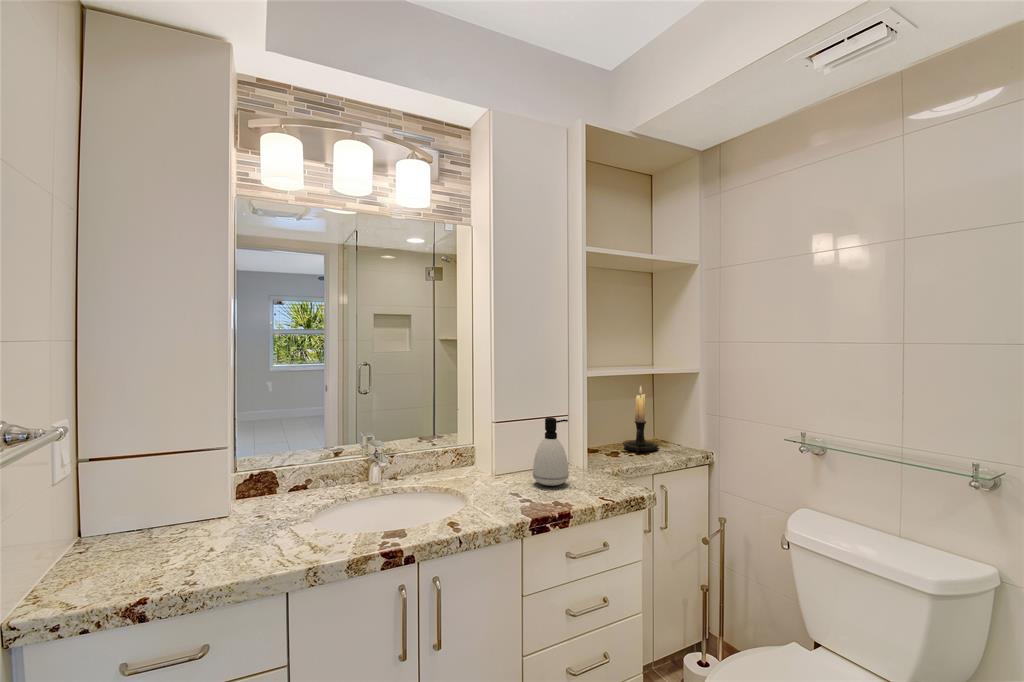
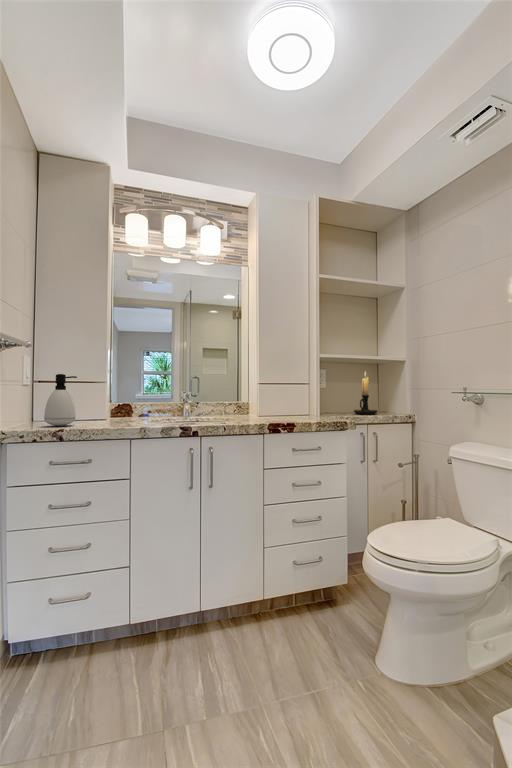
soap dispenser: present [533,417,569,486] -> present [44,374,77,426]

